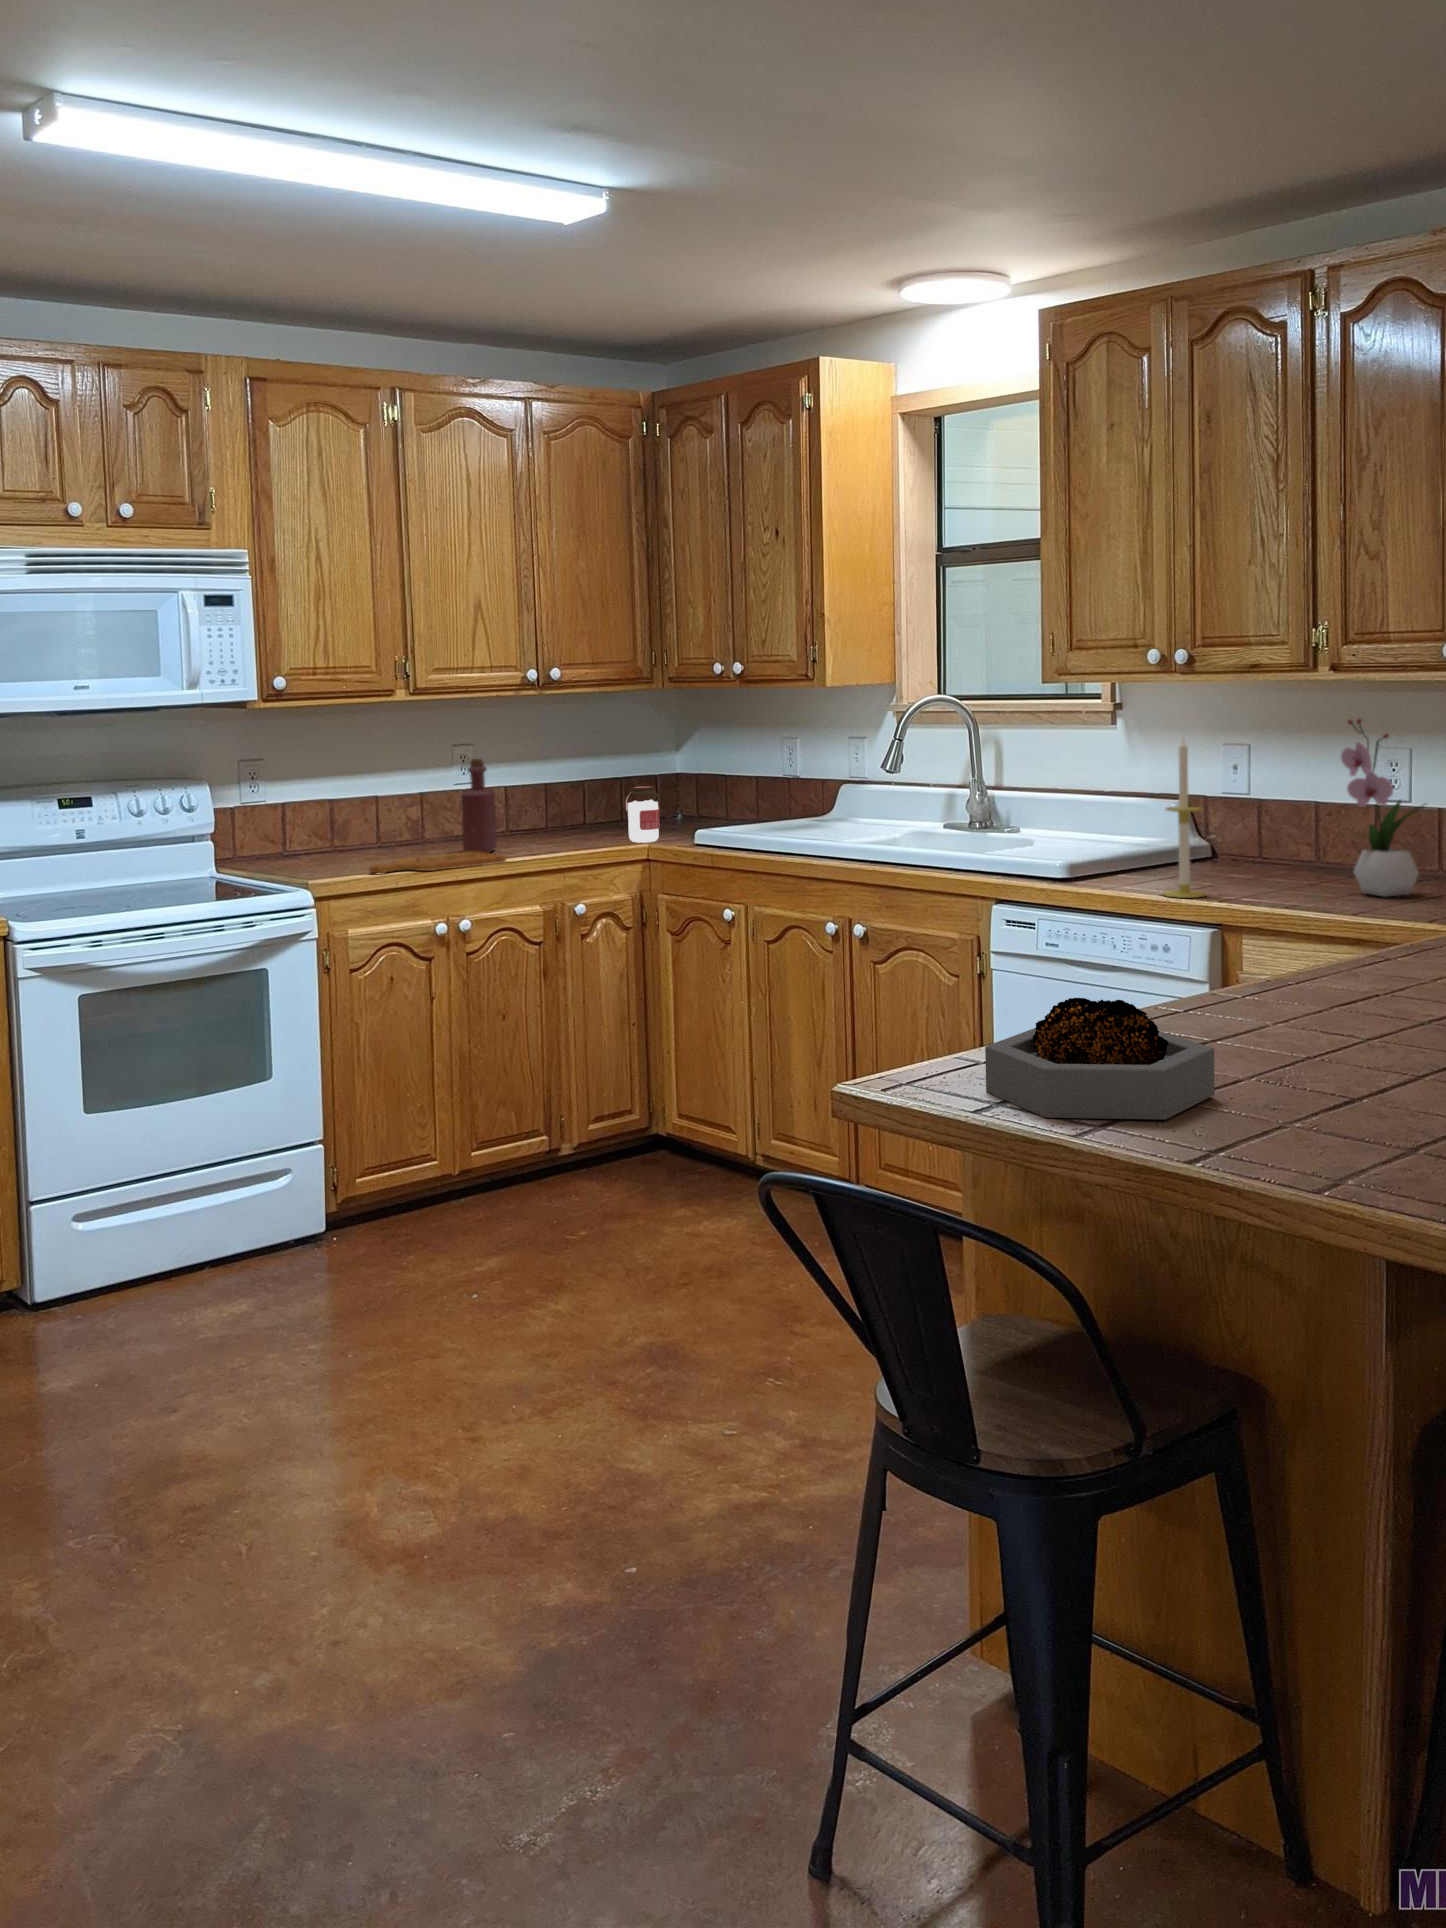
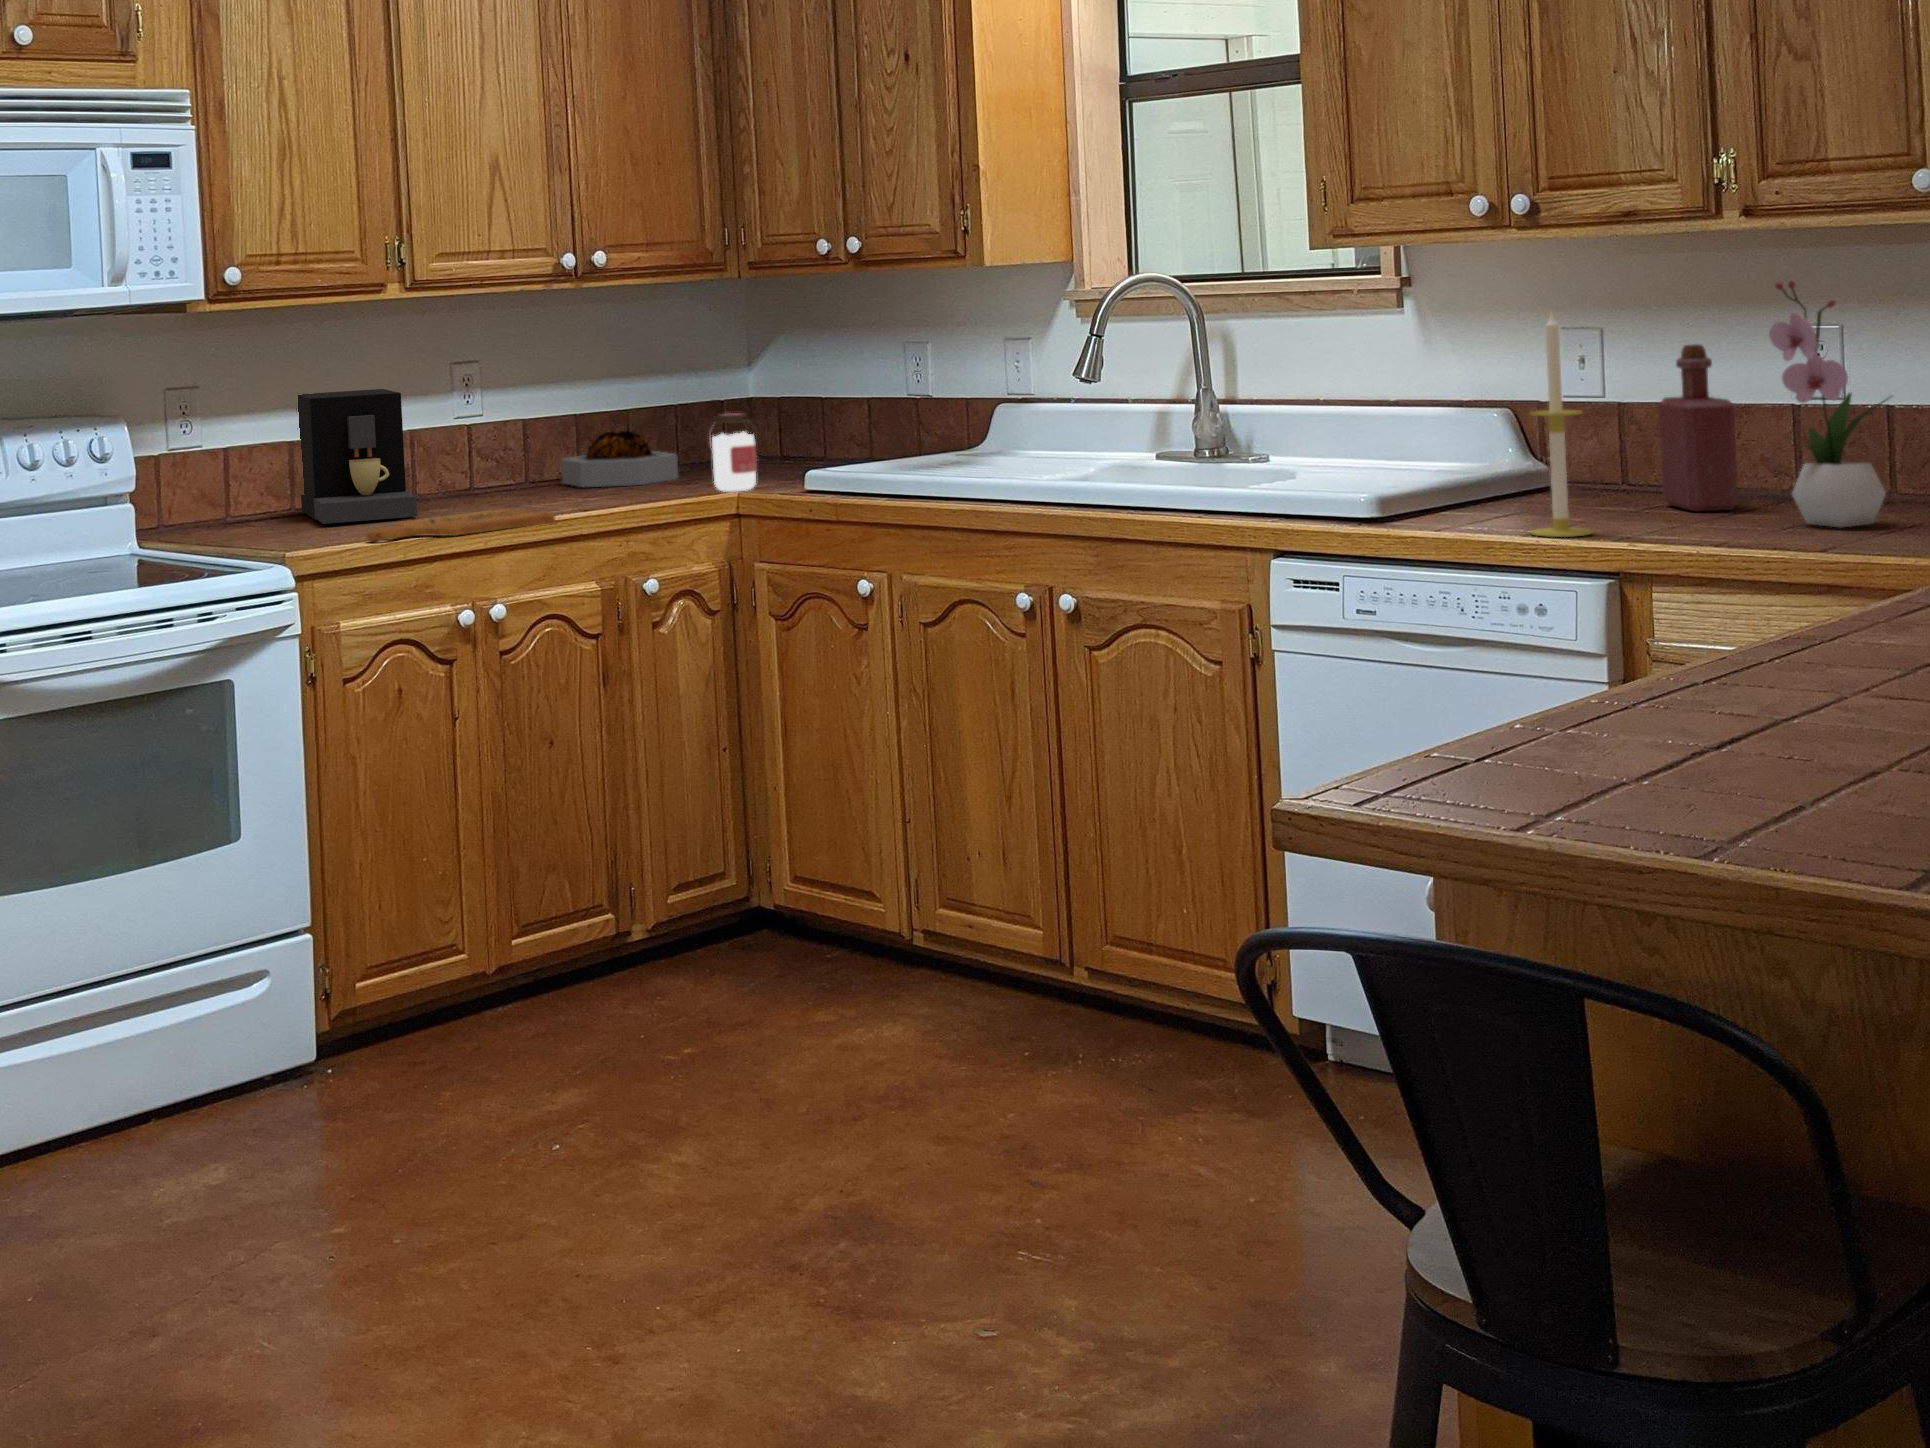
bottle: present [461,759,497,853] -> present [1659,344,1738,511]
coffee maker: none [338,762,416,858] -> present [296,389,417,524]
decorative bowl: present [985,998,1215,1119] -> present [561,431,678,487]

